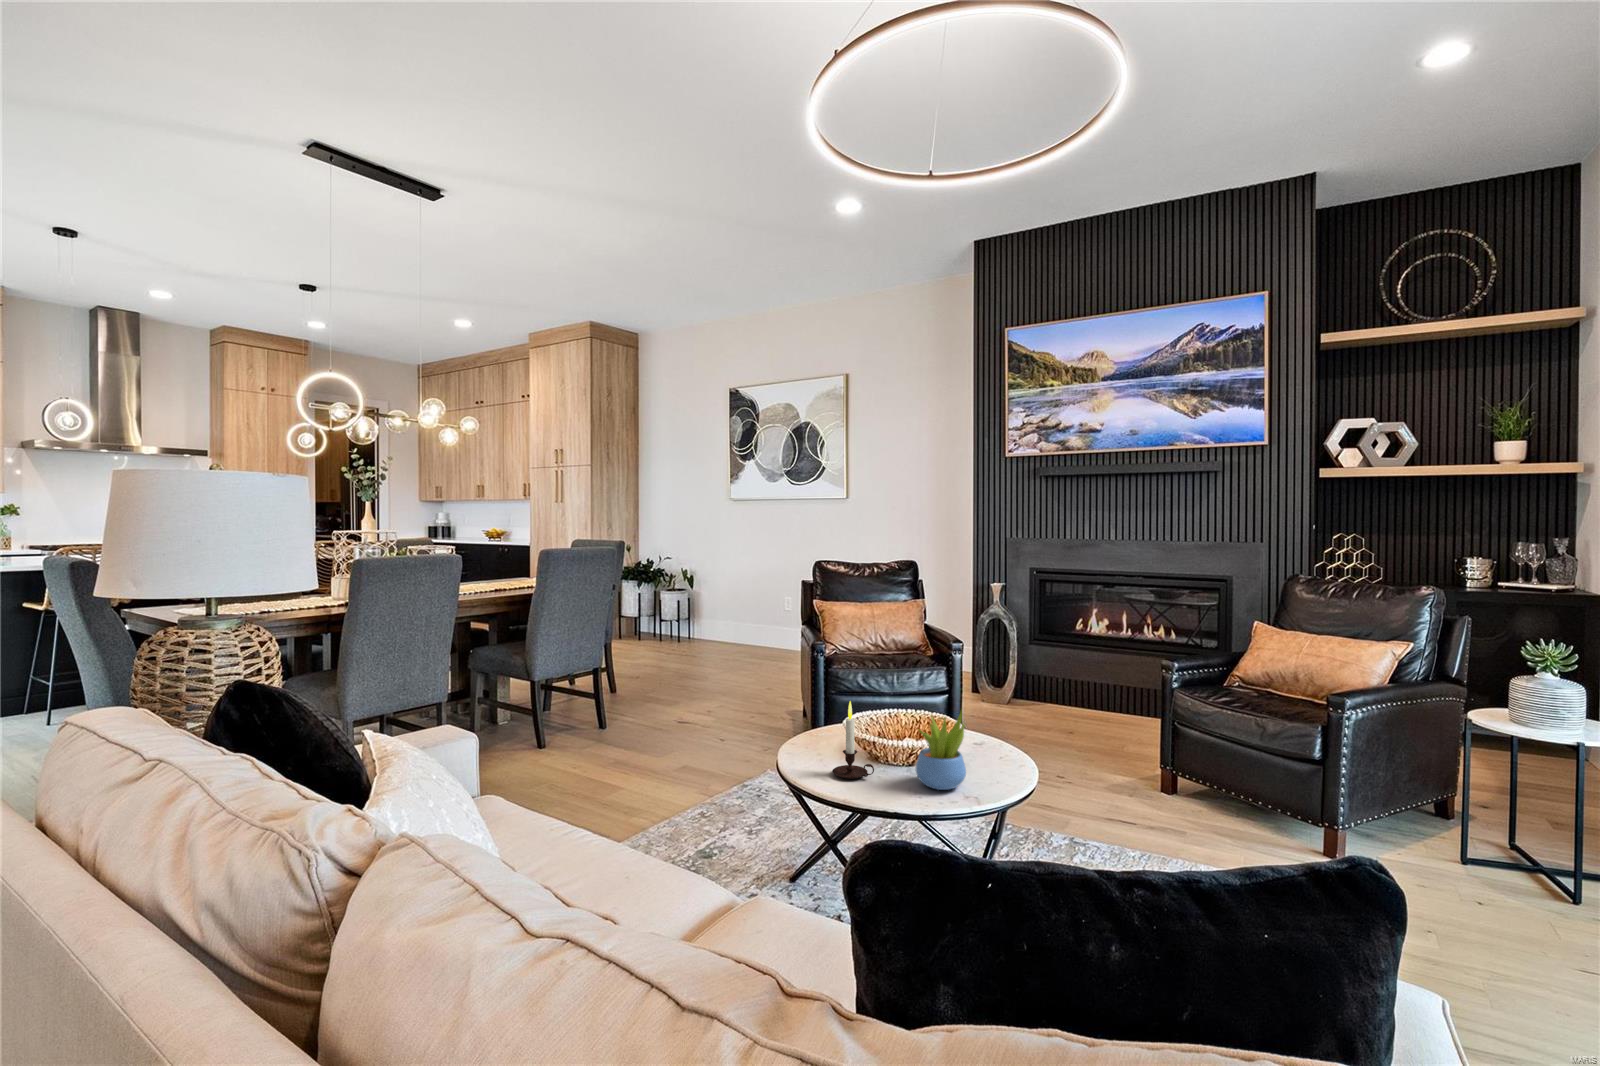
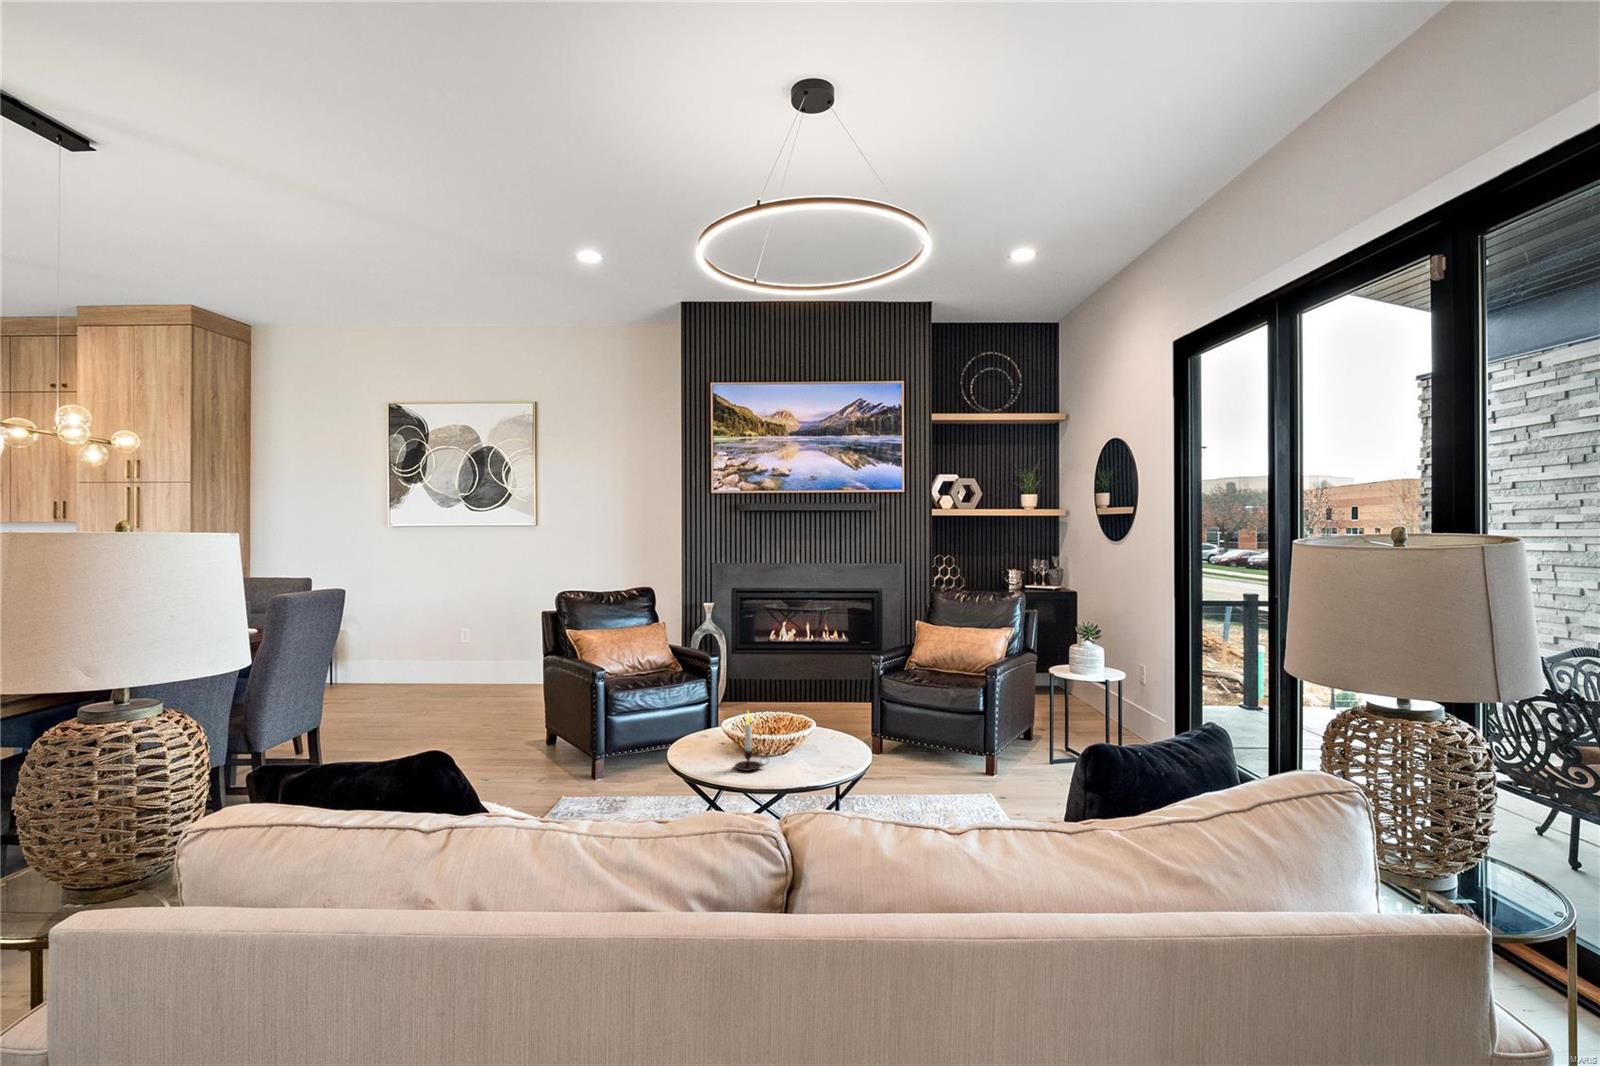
succulent plant: present [916,711,966,790] -> none [797,704,838,766]

